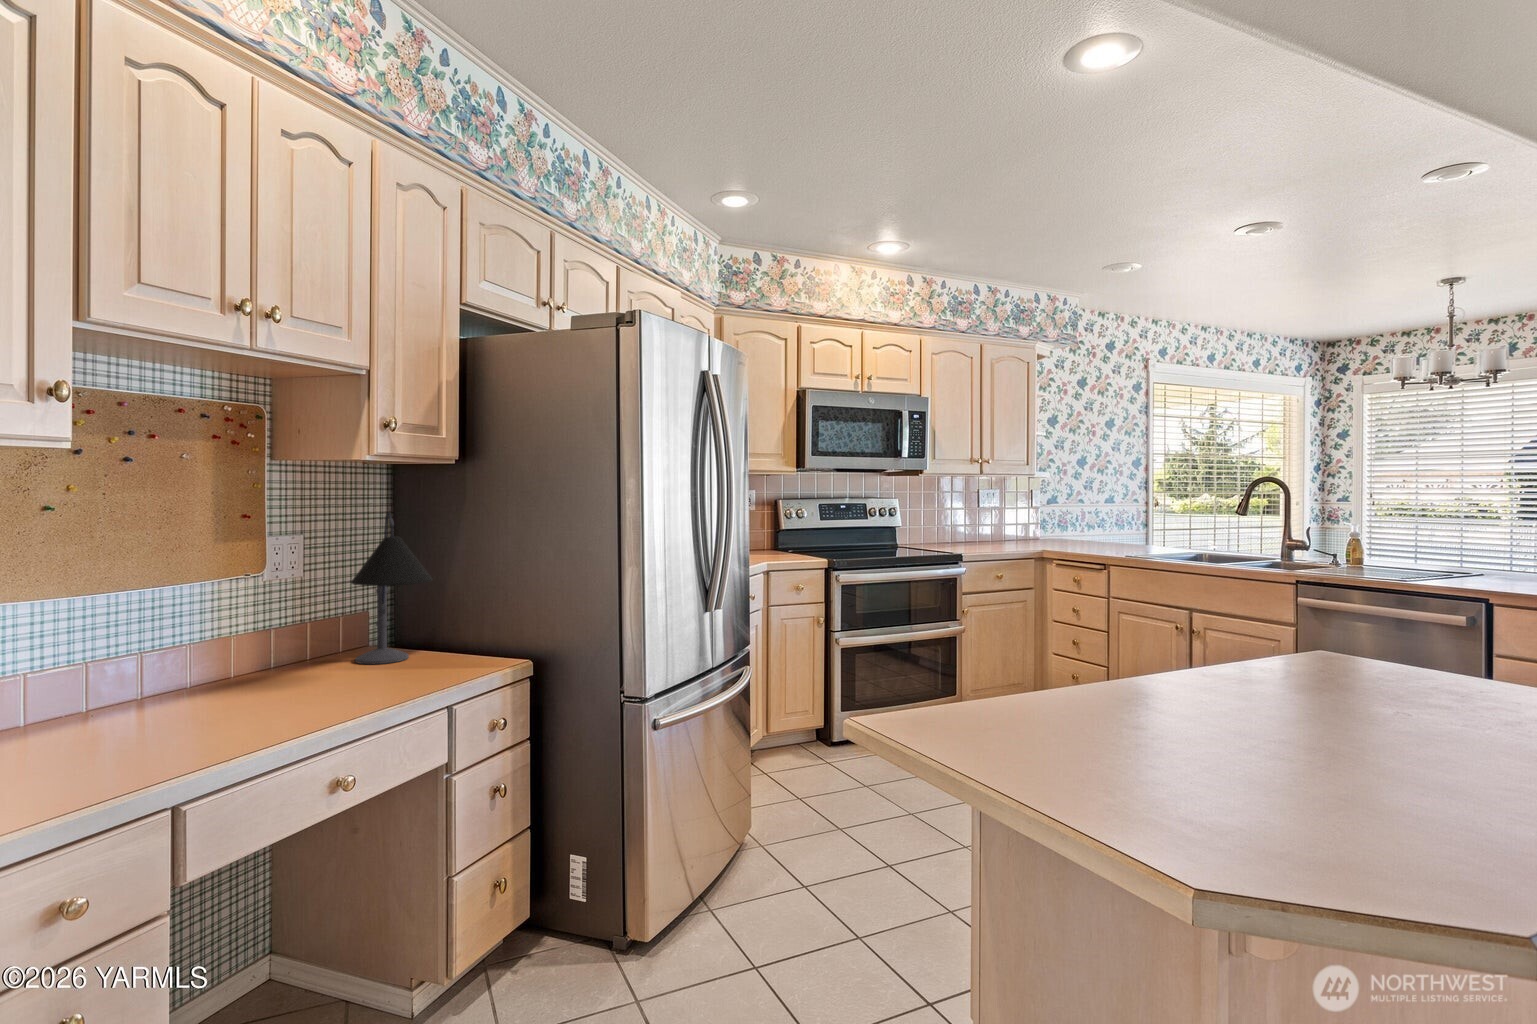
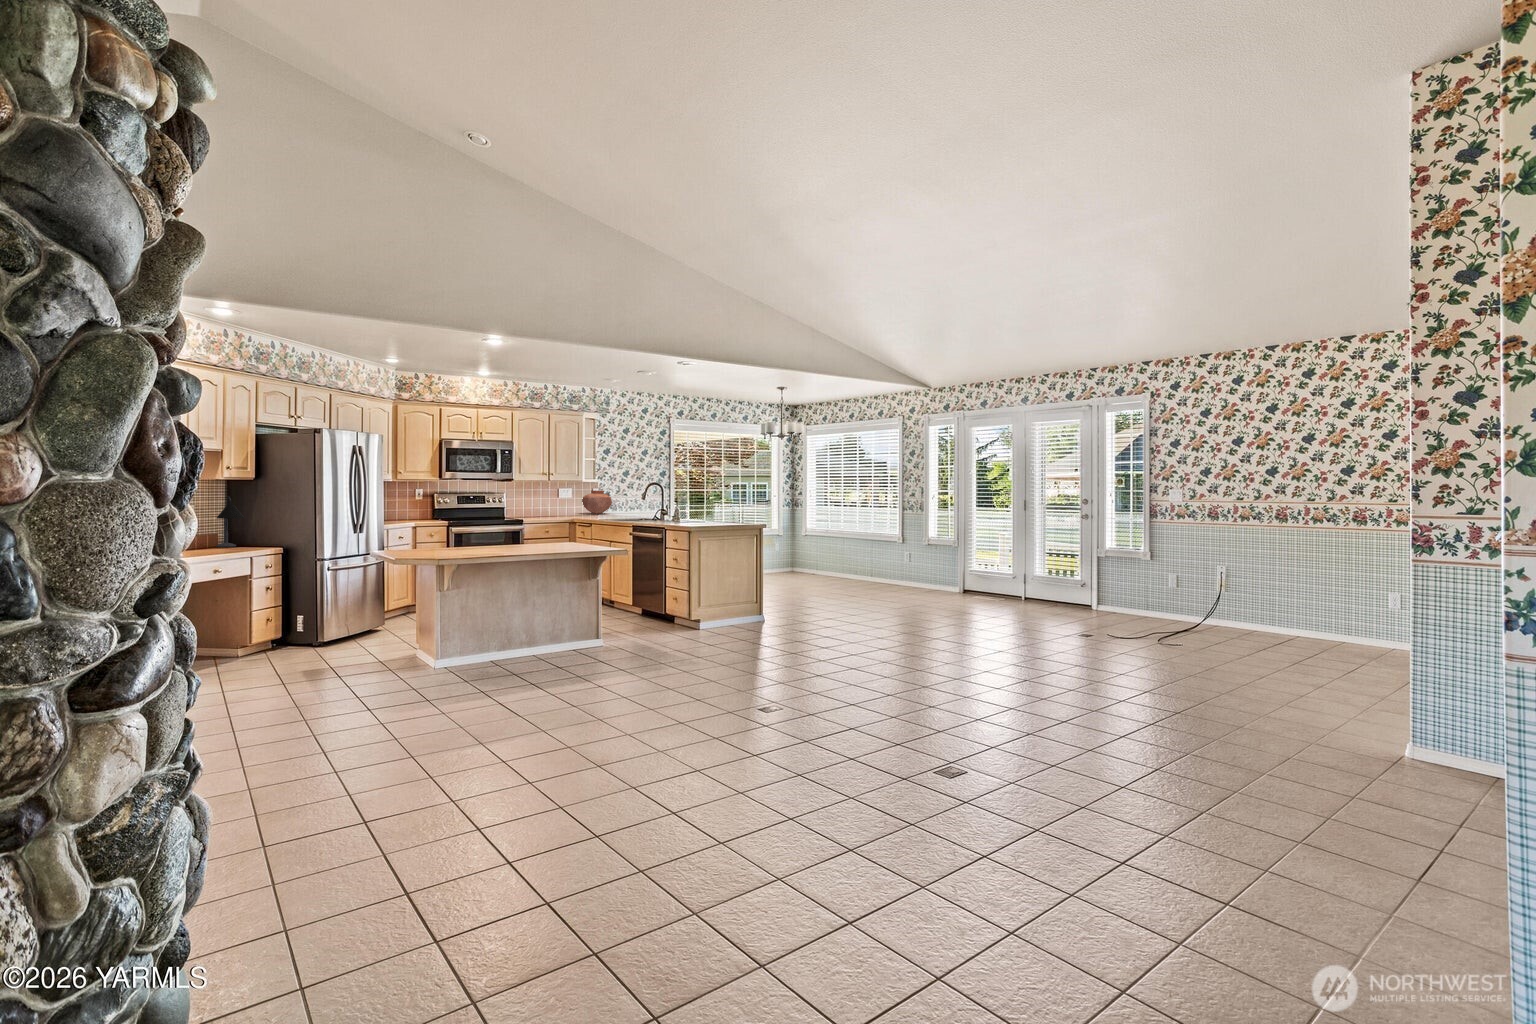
vase: none [1021,495,1080,540] -> present [582,490,612,514]

